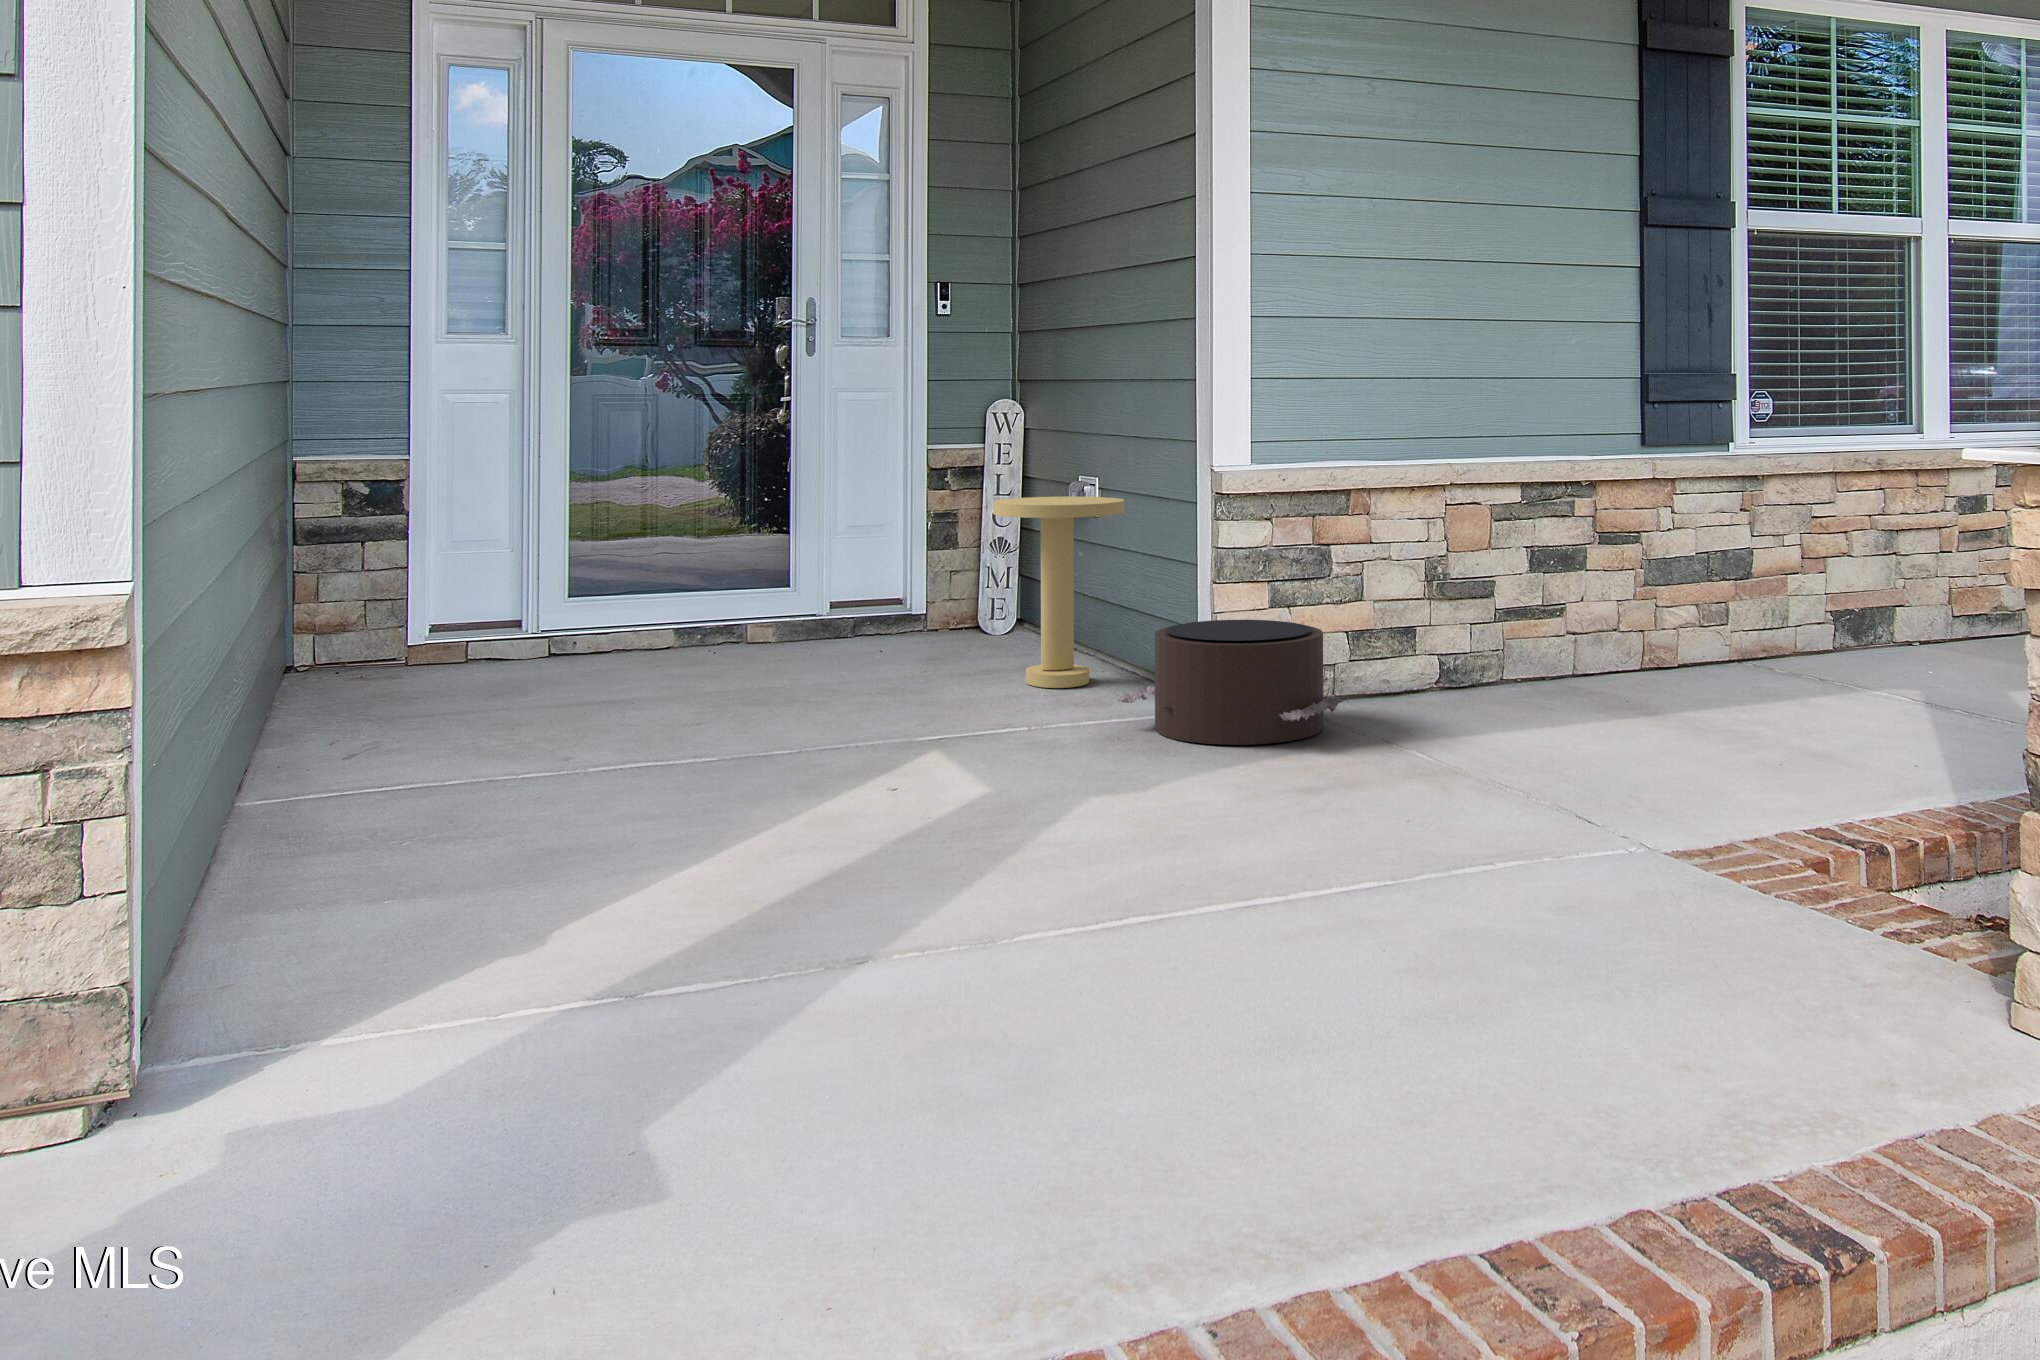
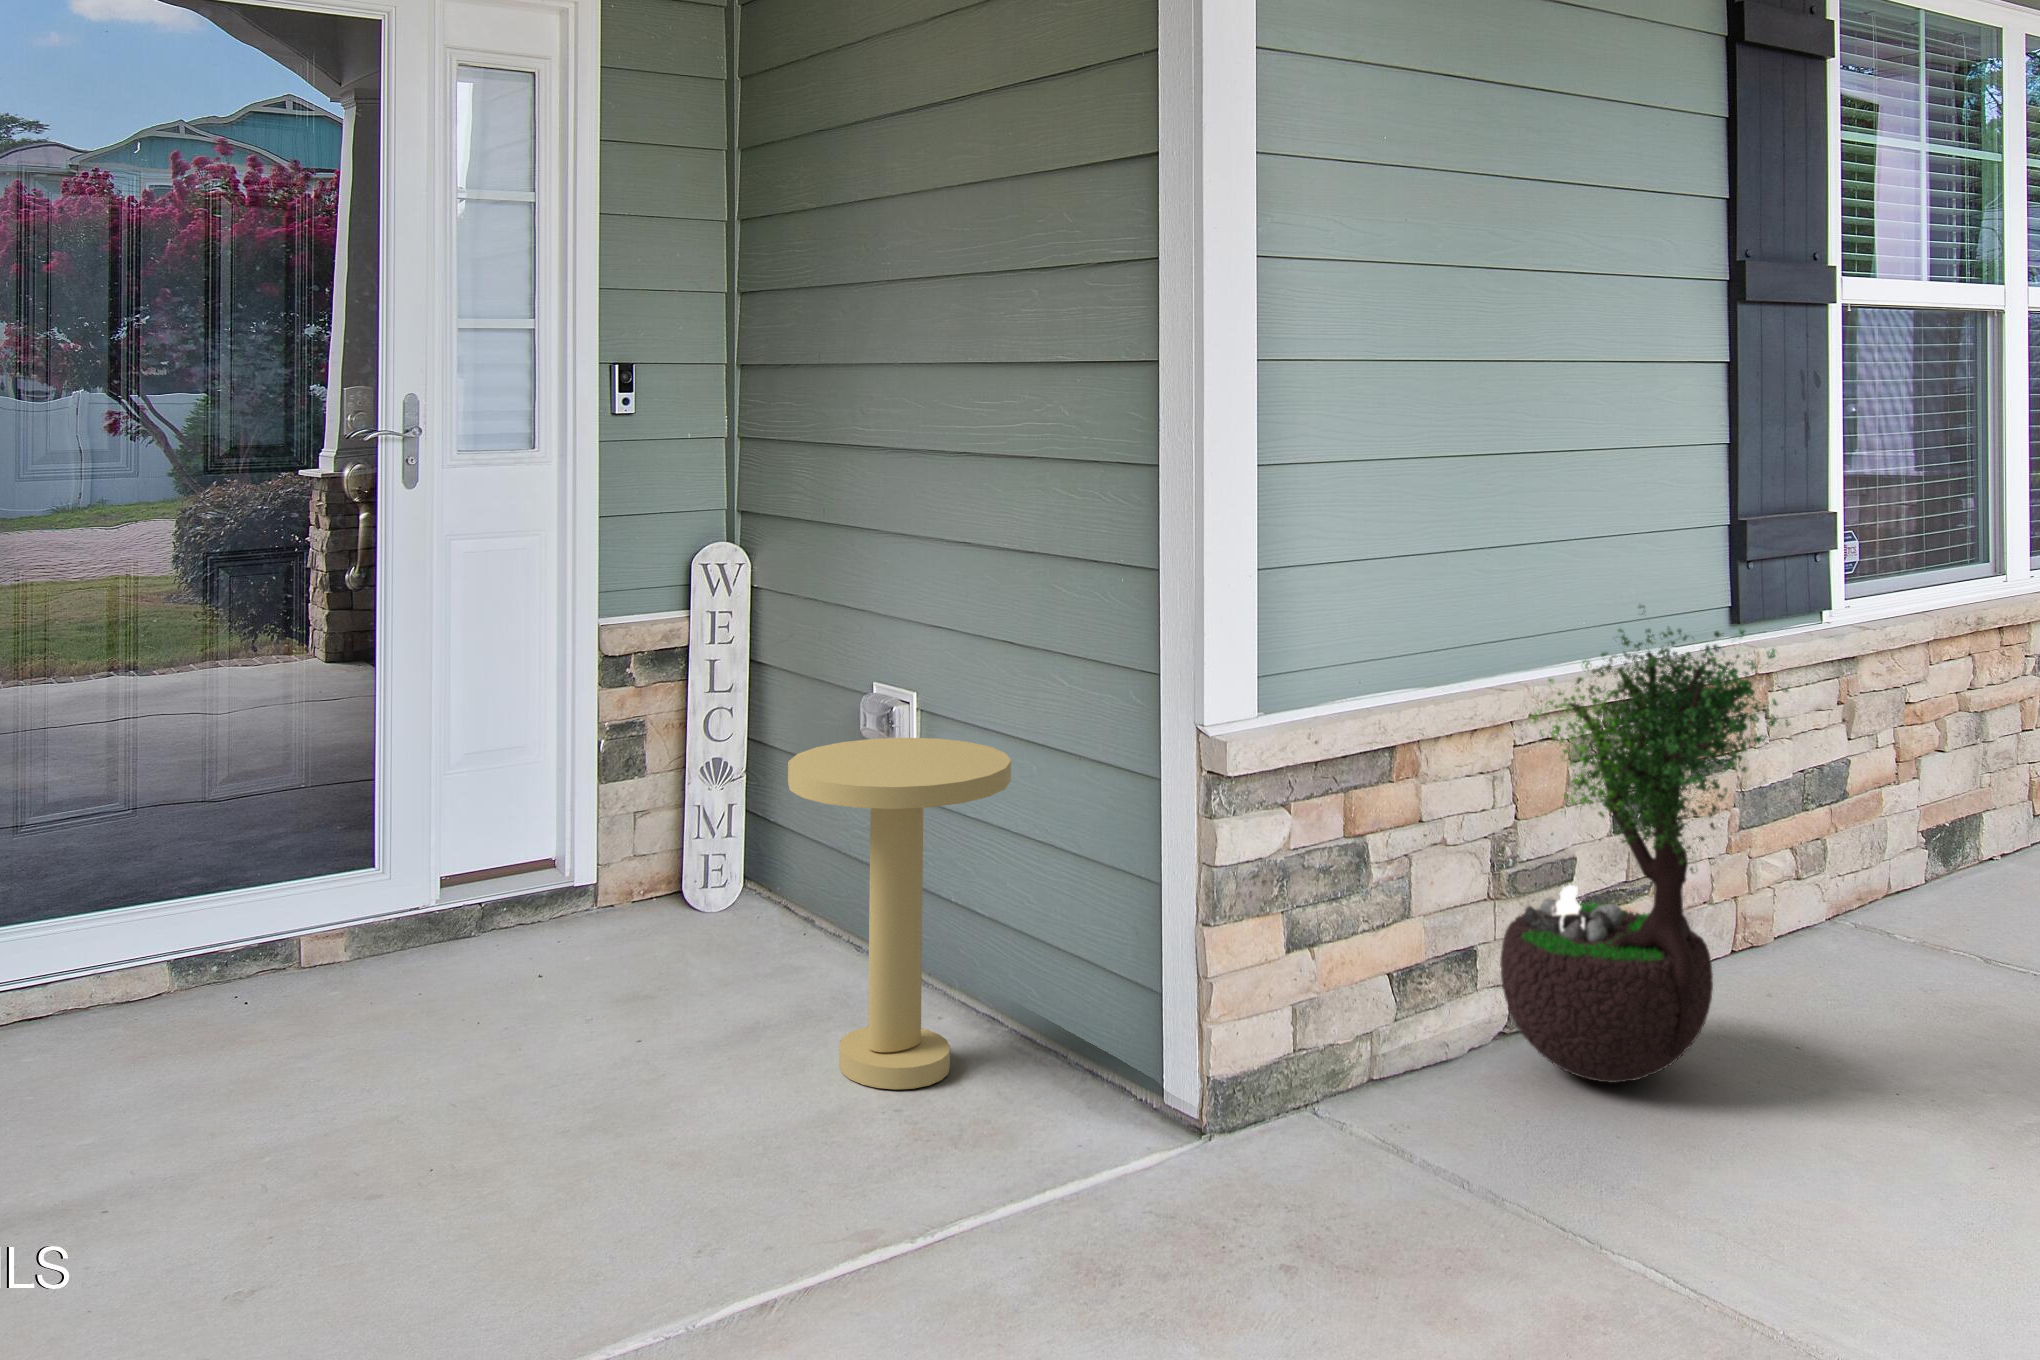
potted tree: none [1418,397,1591,700] -> present [1500,606,1790,1083]
pouf: present [1117,620,1344,745] -> none [1090,990,1478,1276]

